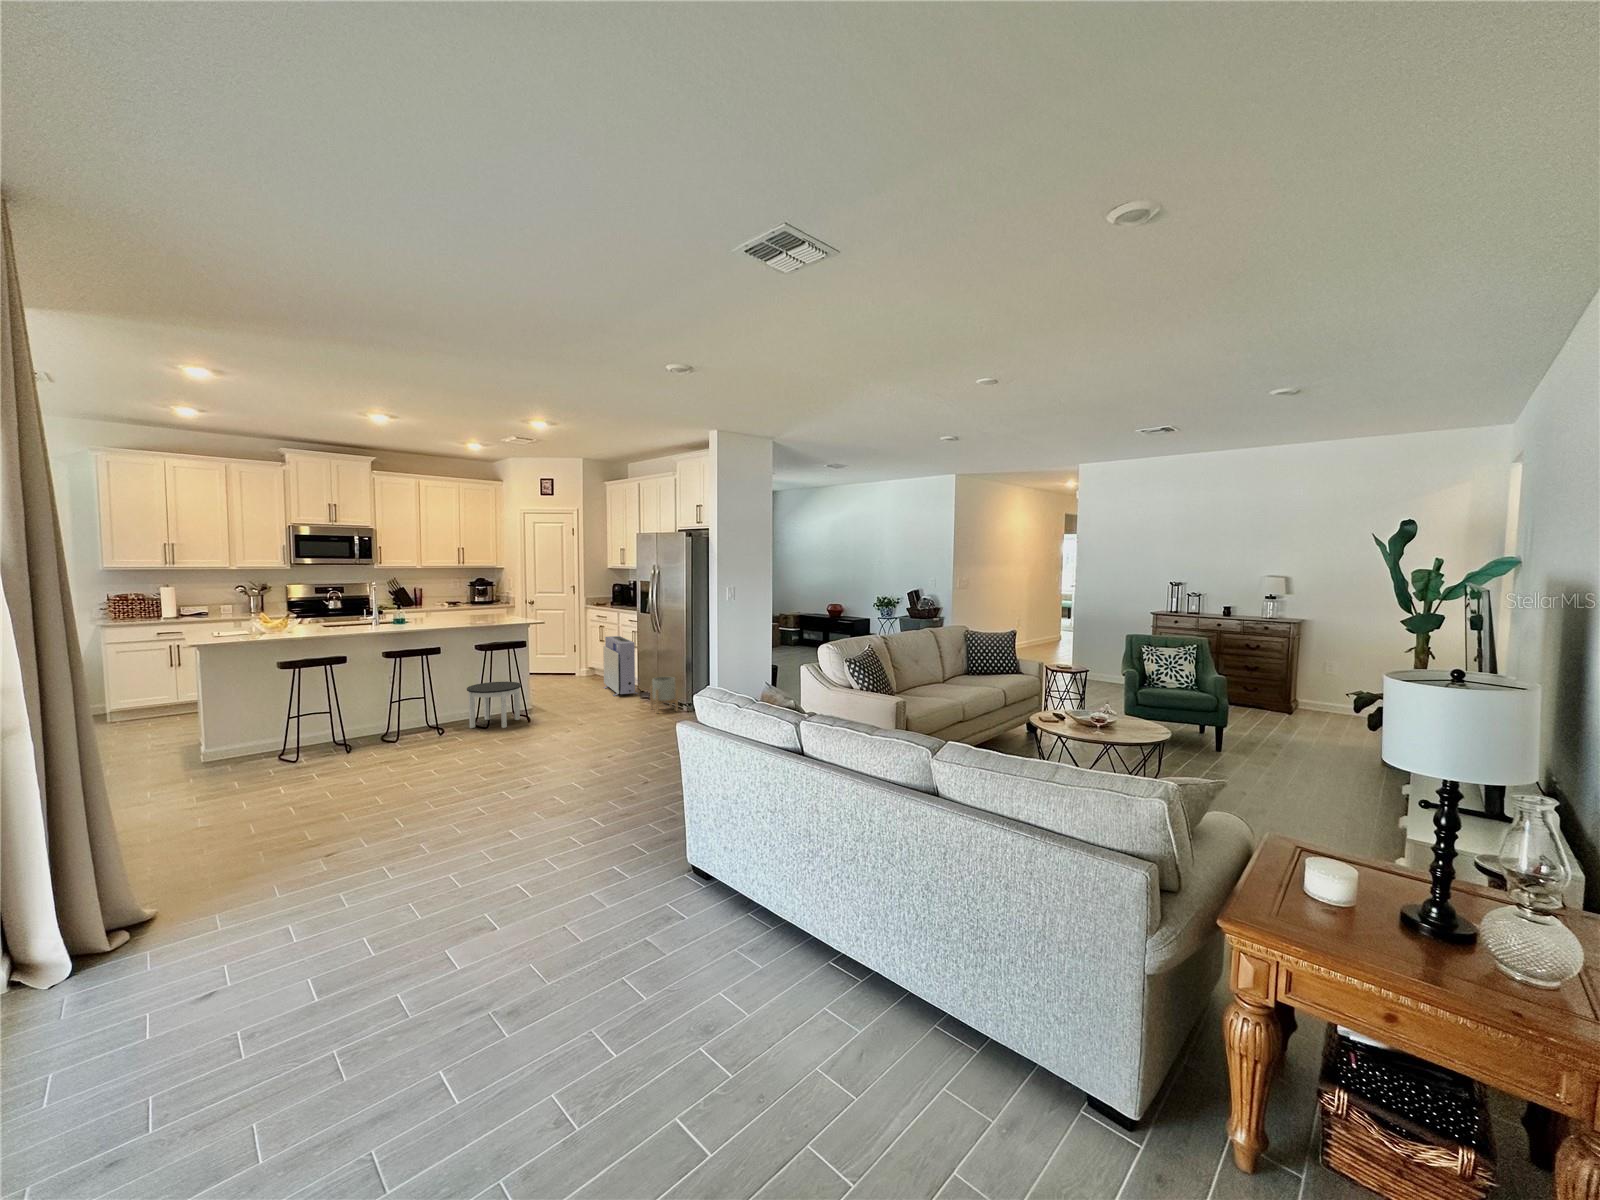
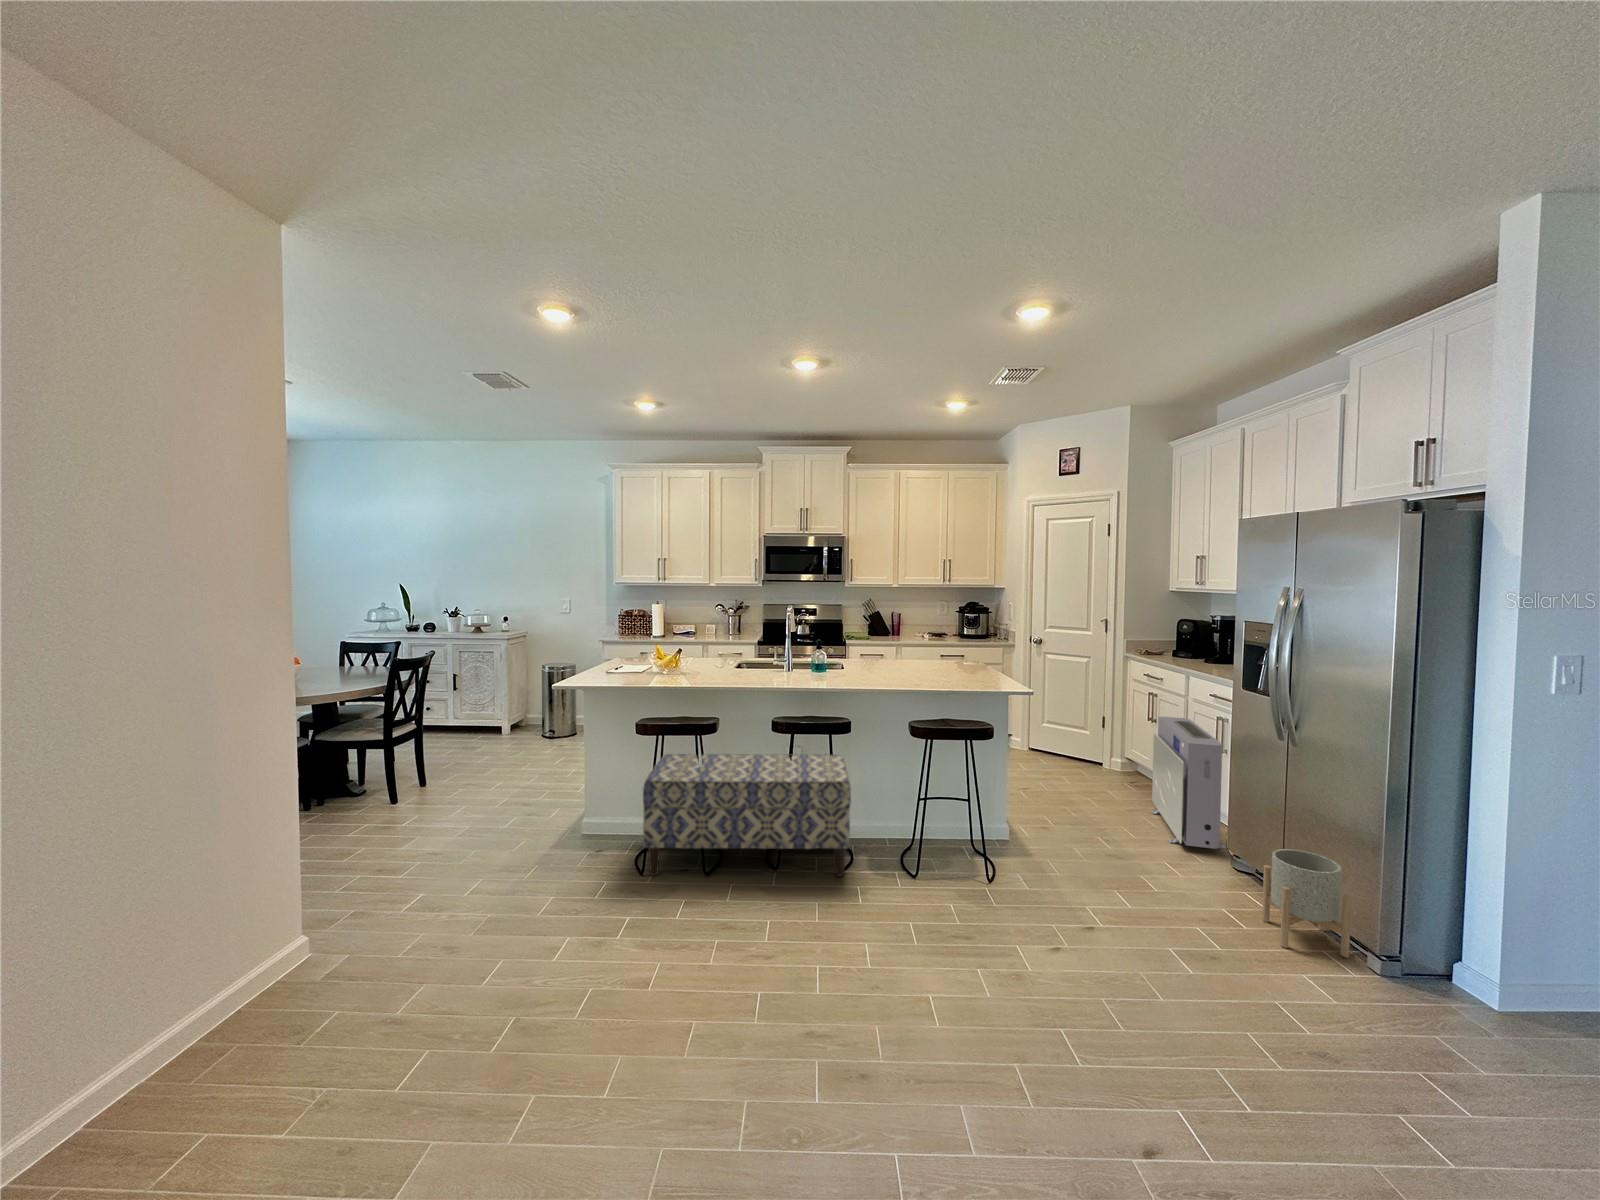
bench: none [290,674,450,762] -> present [643,754,851,876]
round table: present [467,682,521,728] -> none [889,783,979,883]

